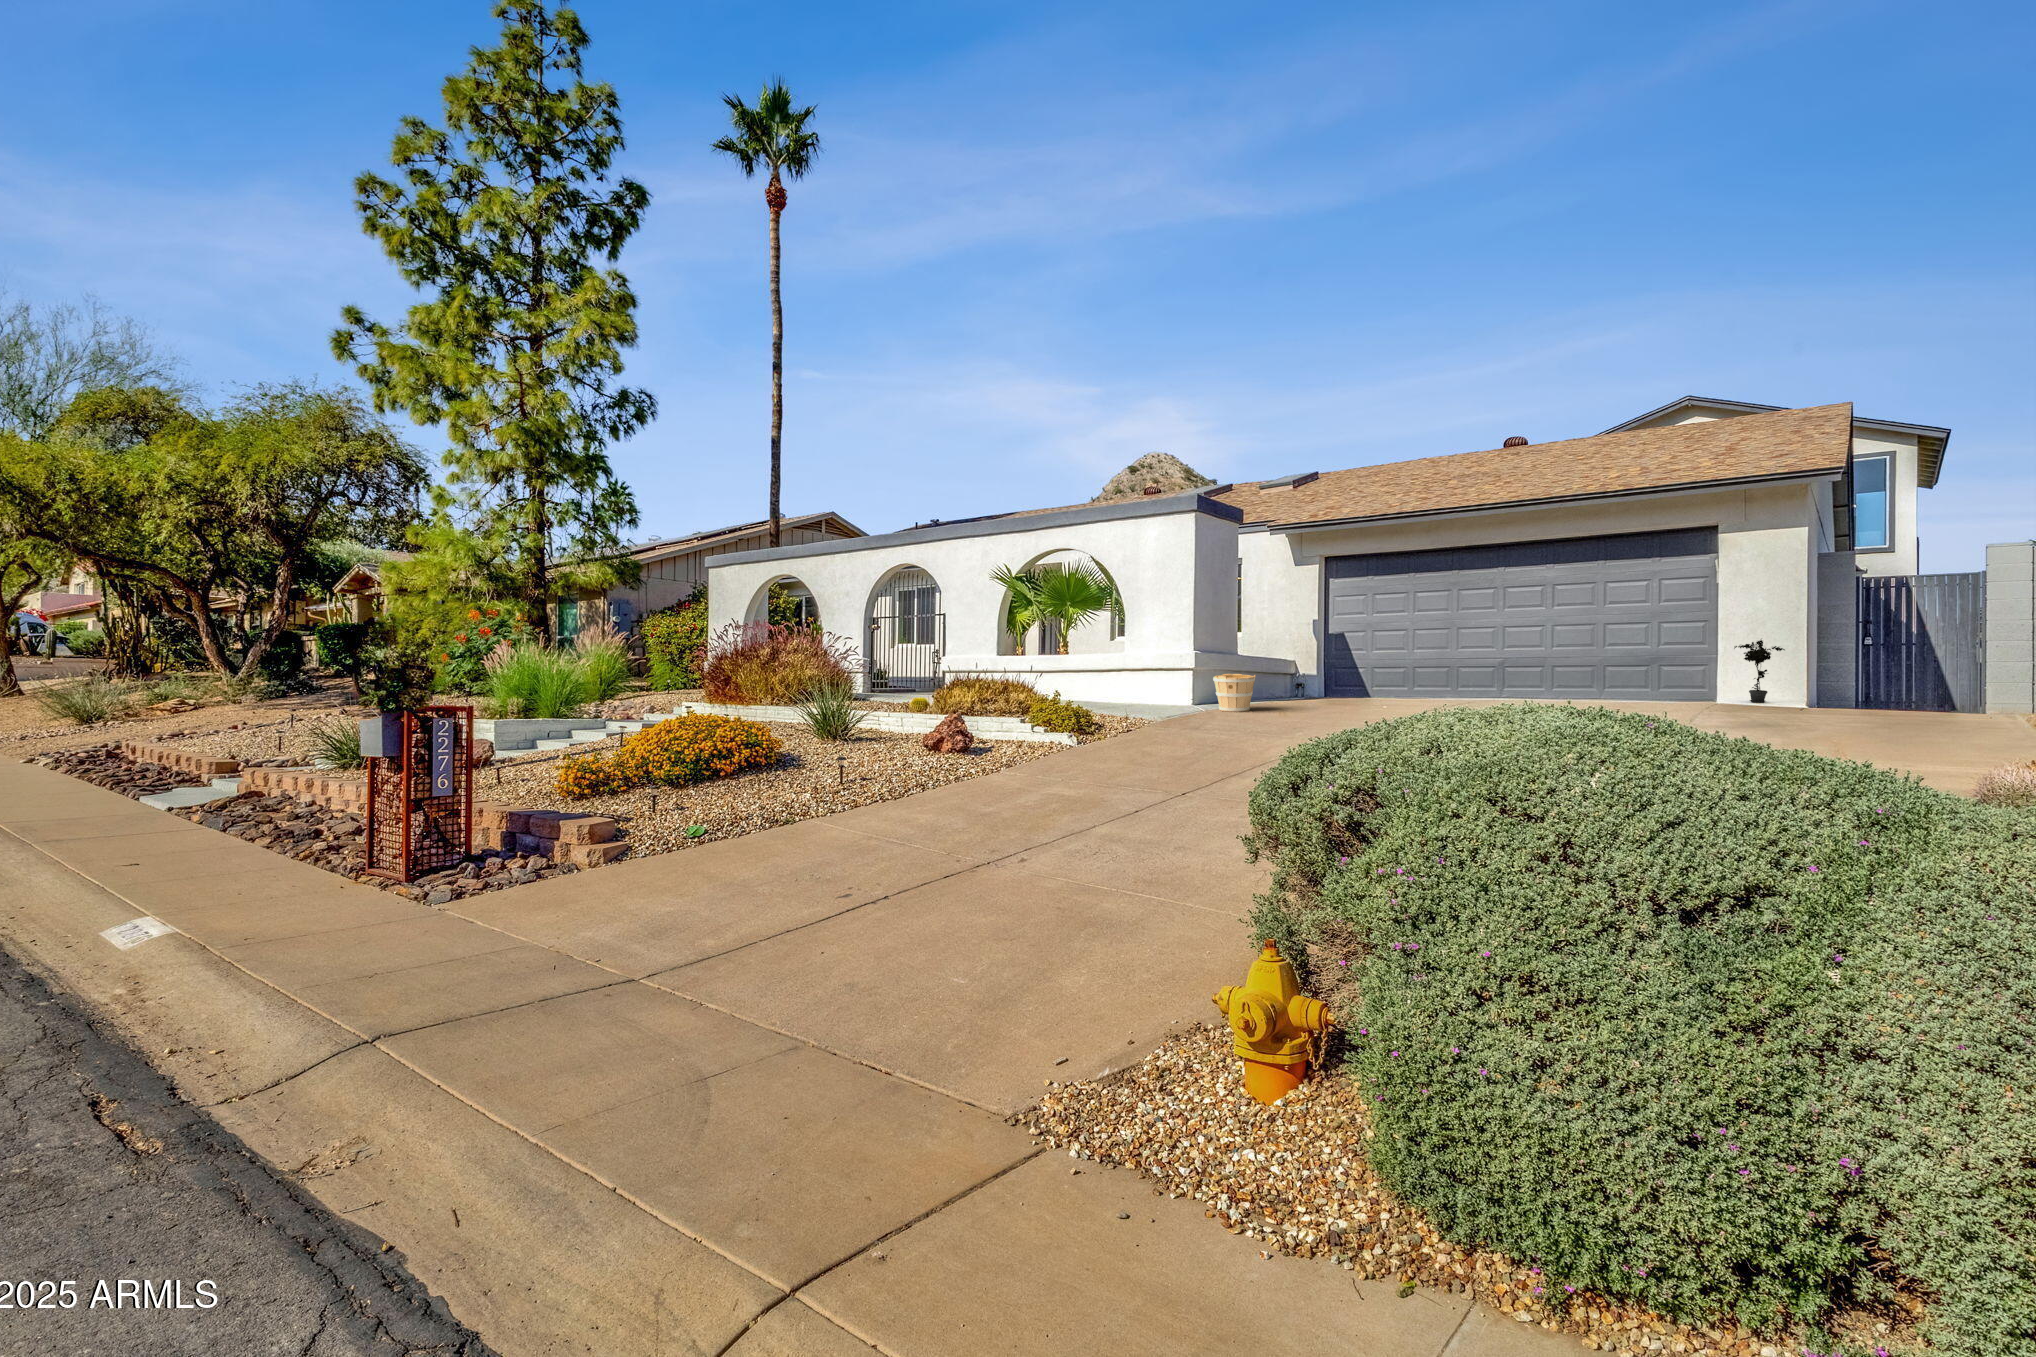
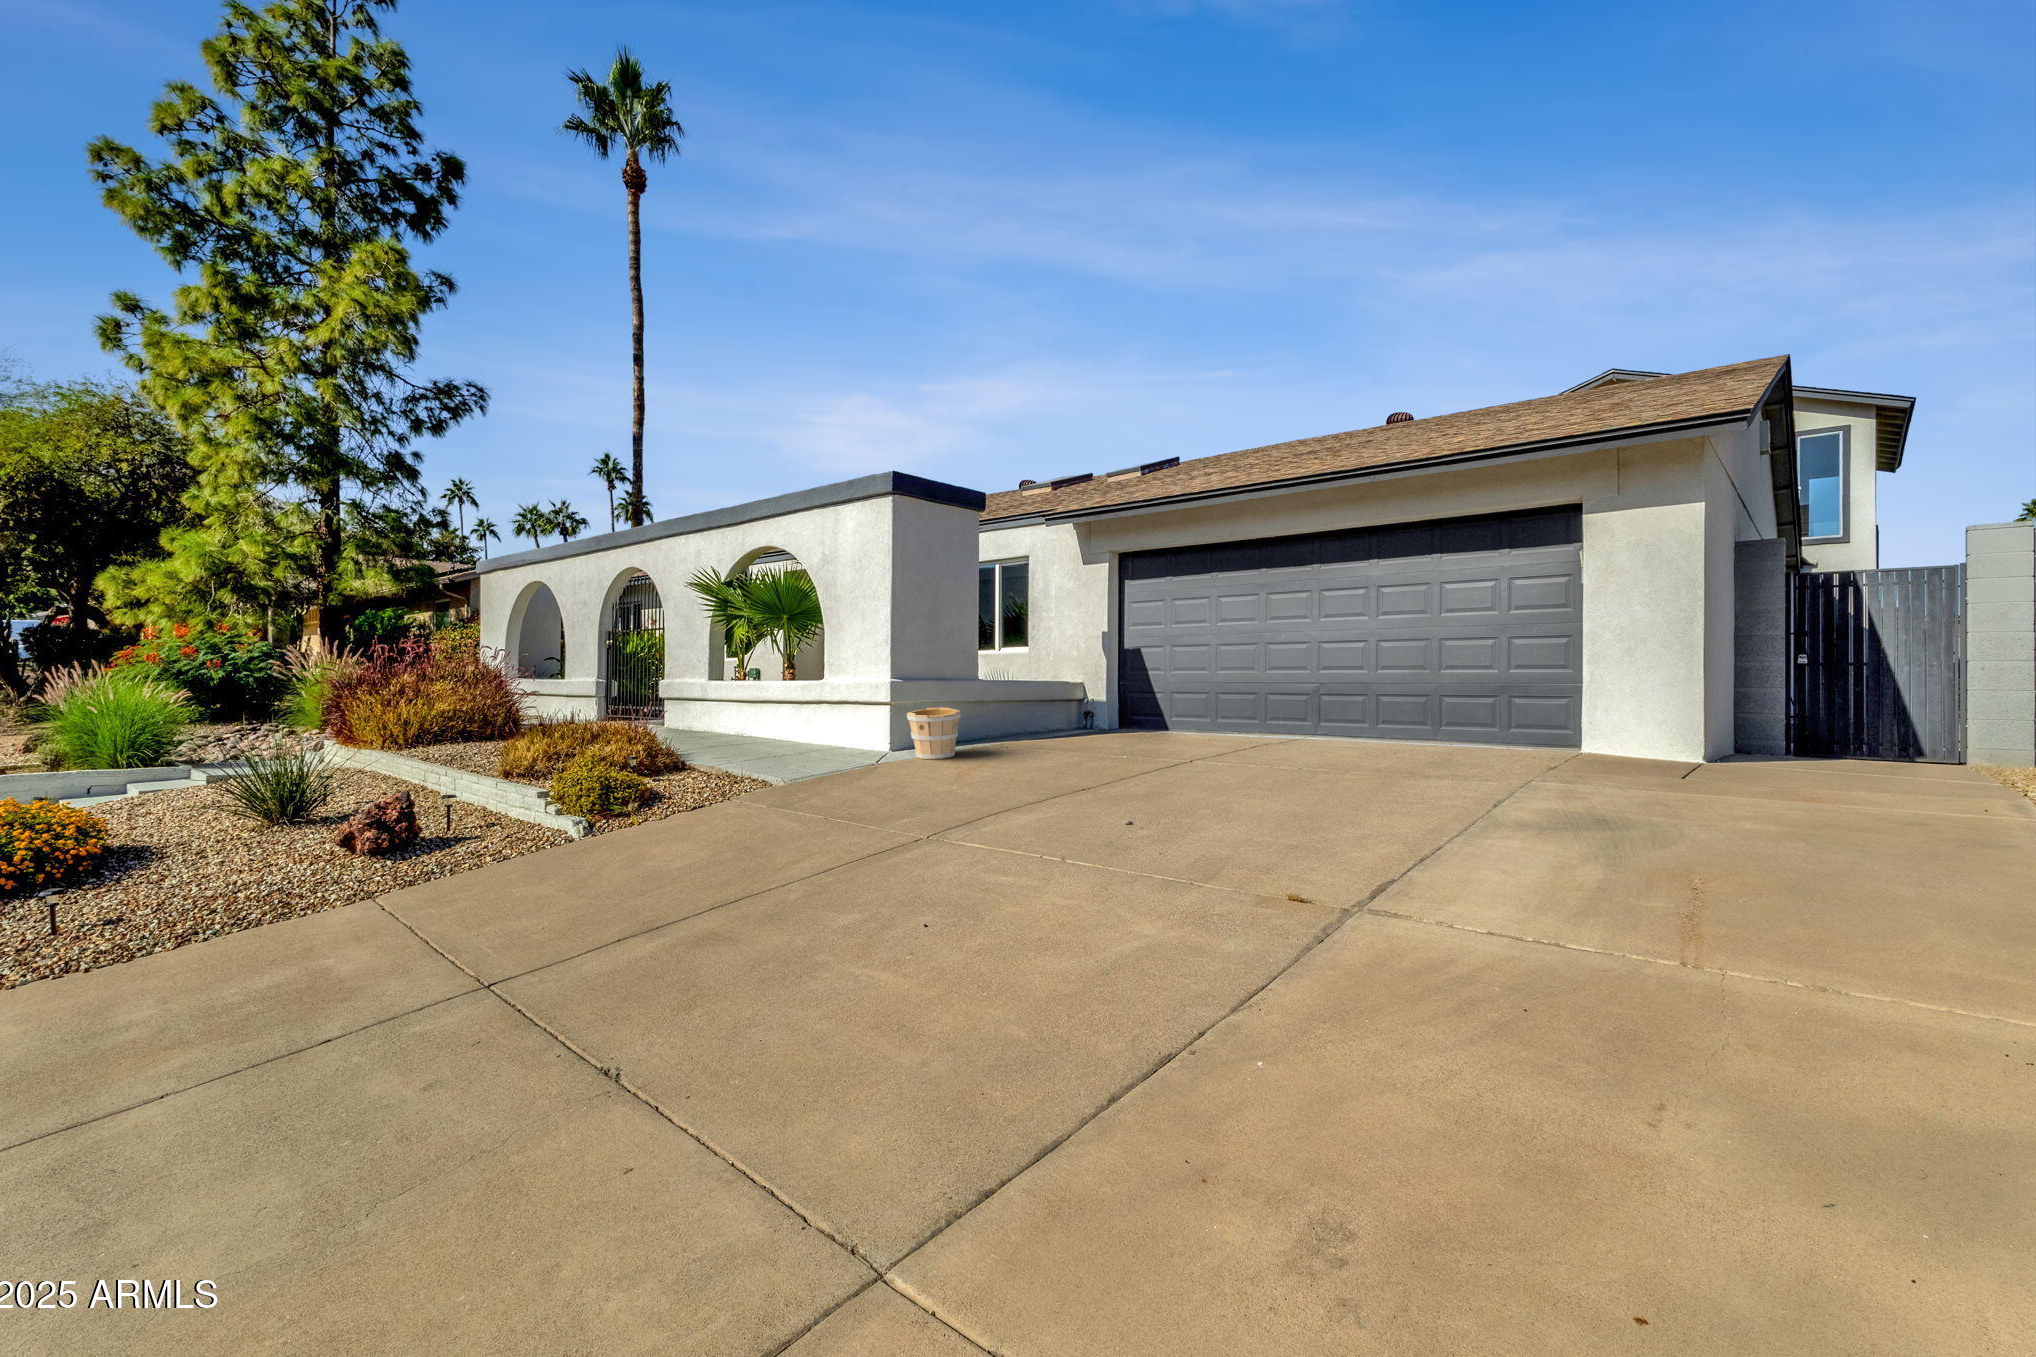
potted plant: present [1734,640,1785,703] -> none [1601,663,1672,753]

